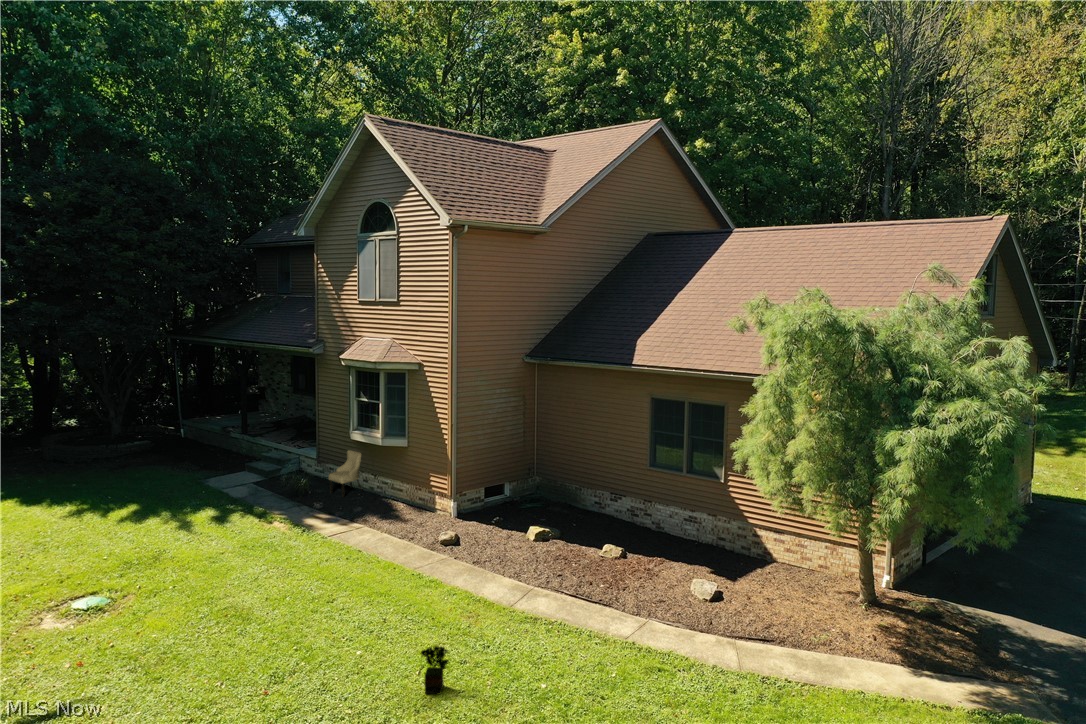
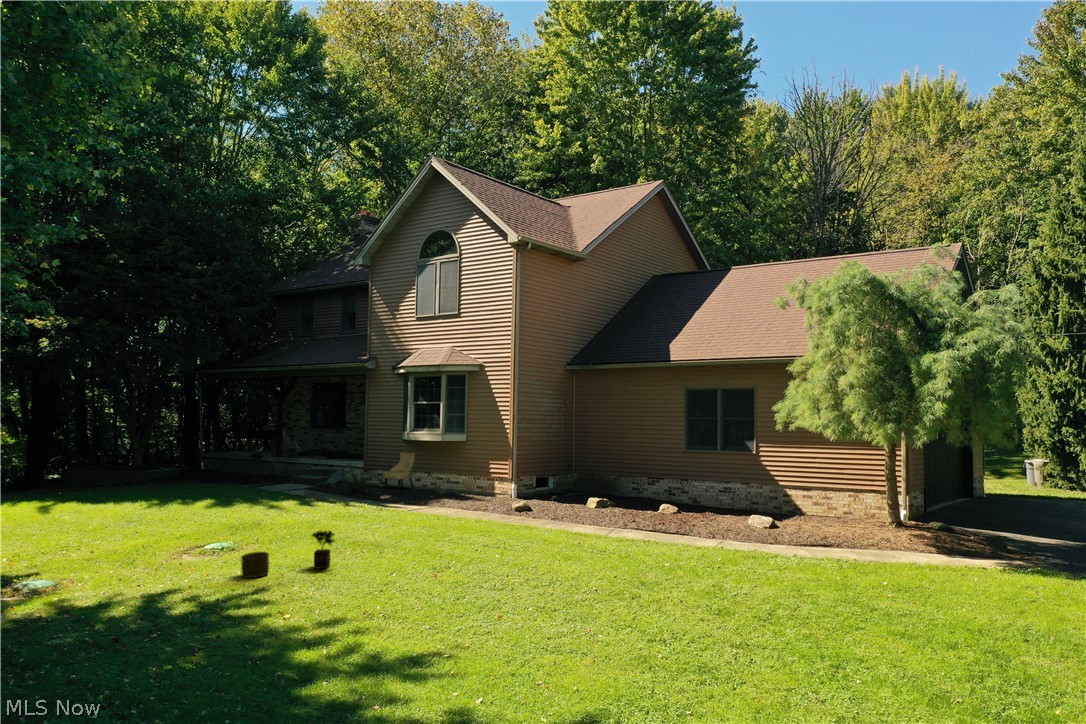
potted tree: present [421,646,449,694] -> present [312,531,335,569]
wooden bucket: none [38,660,76,697] -> present [241,552,269,578]

